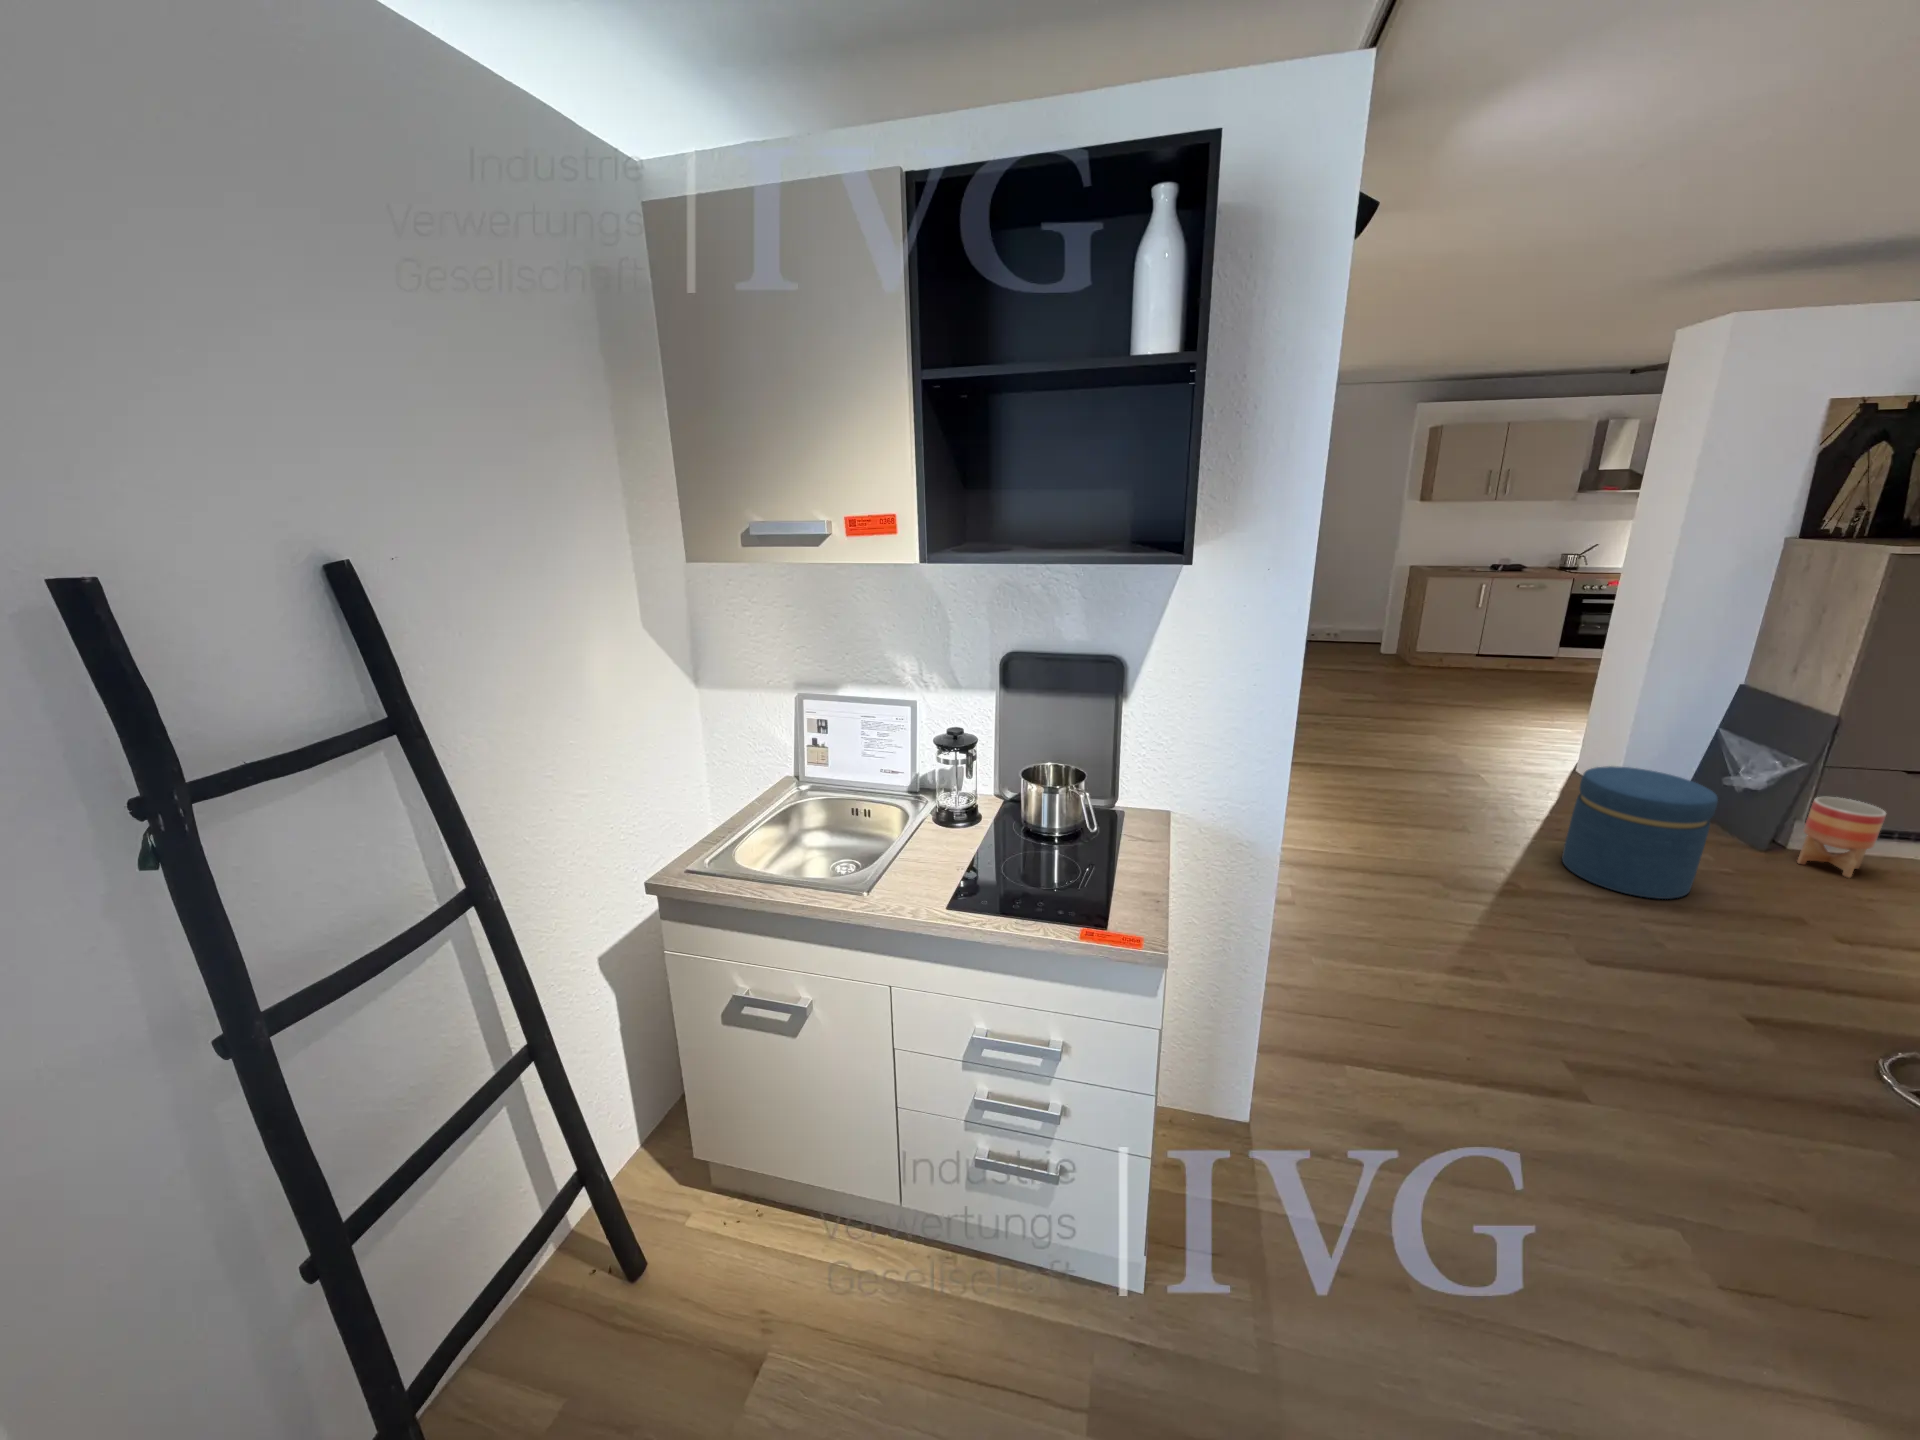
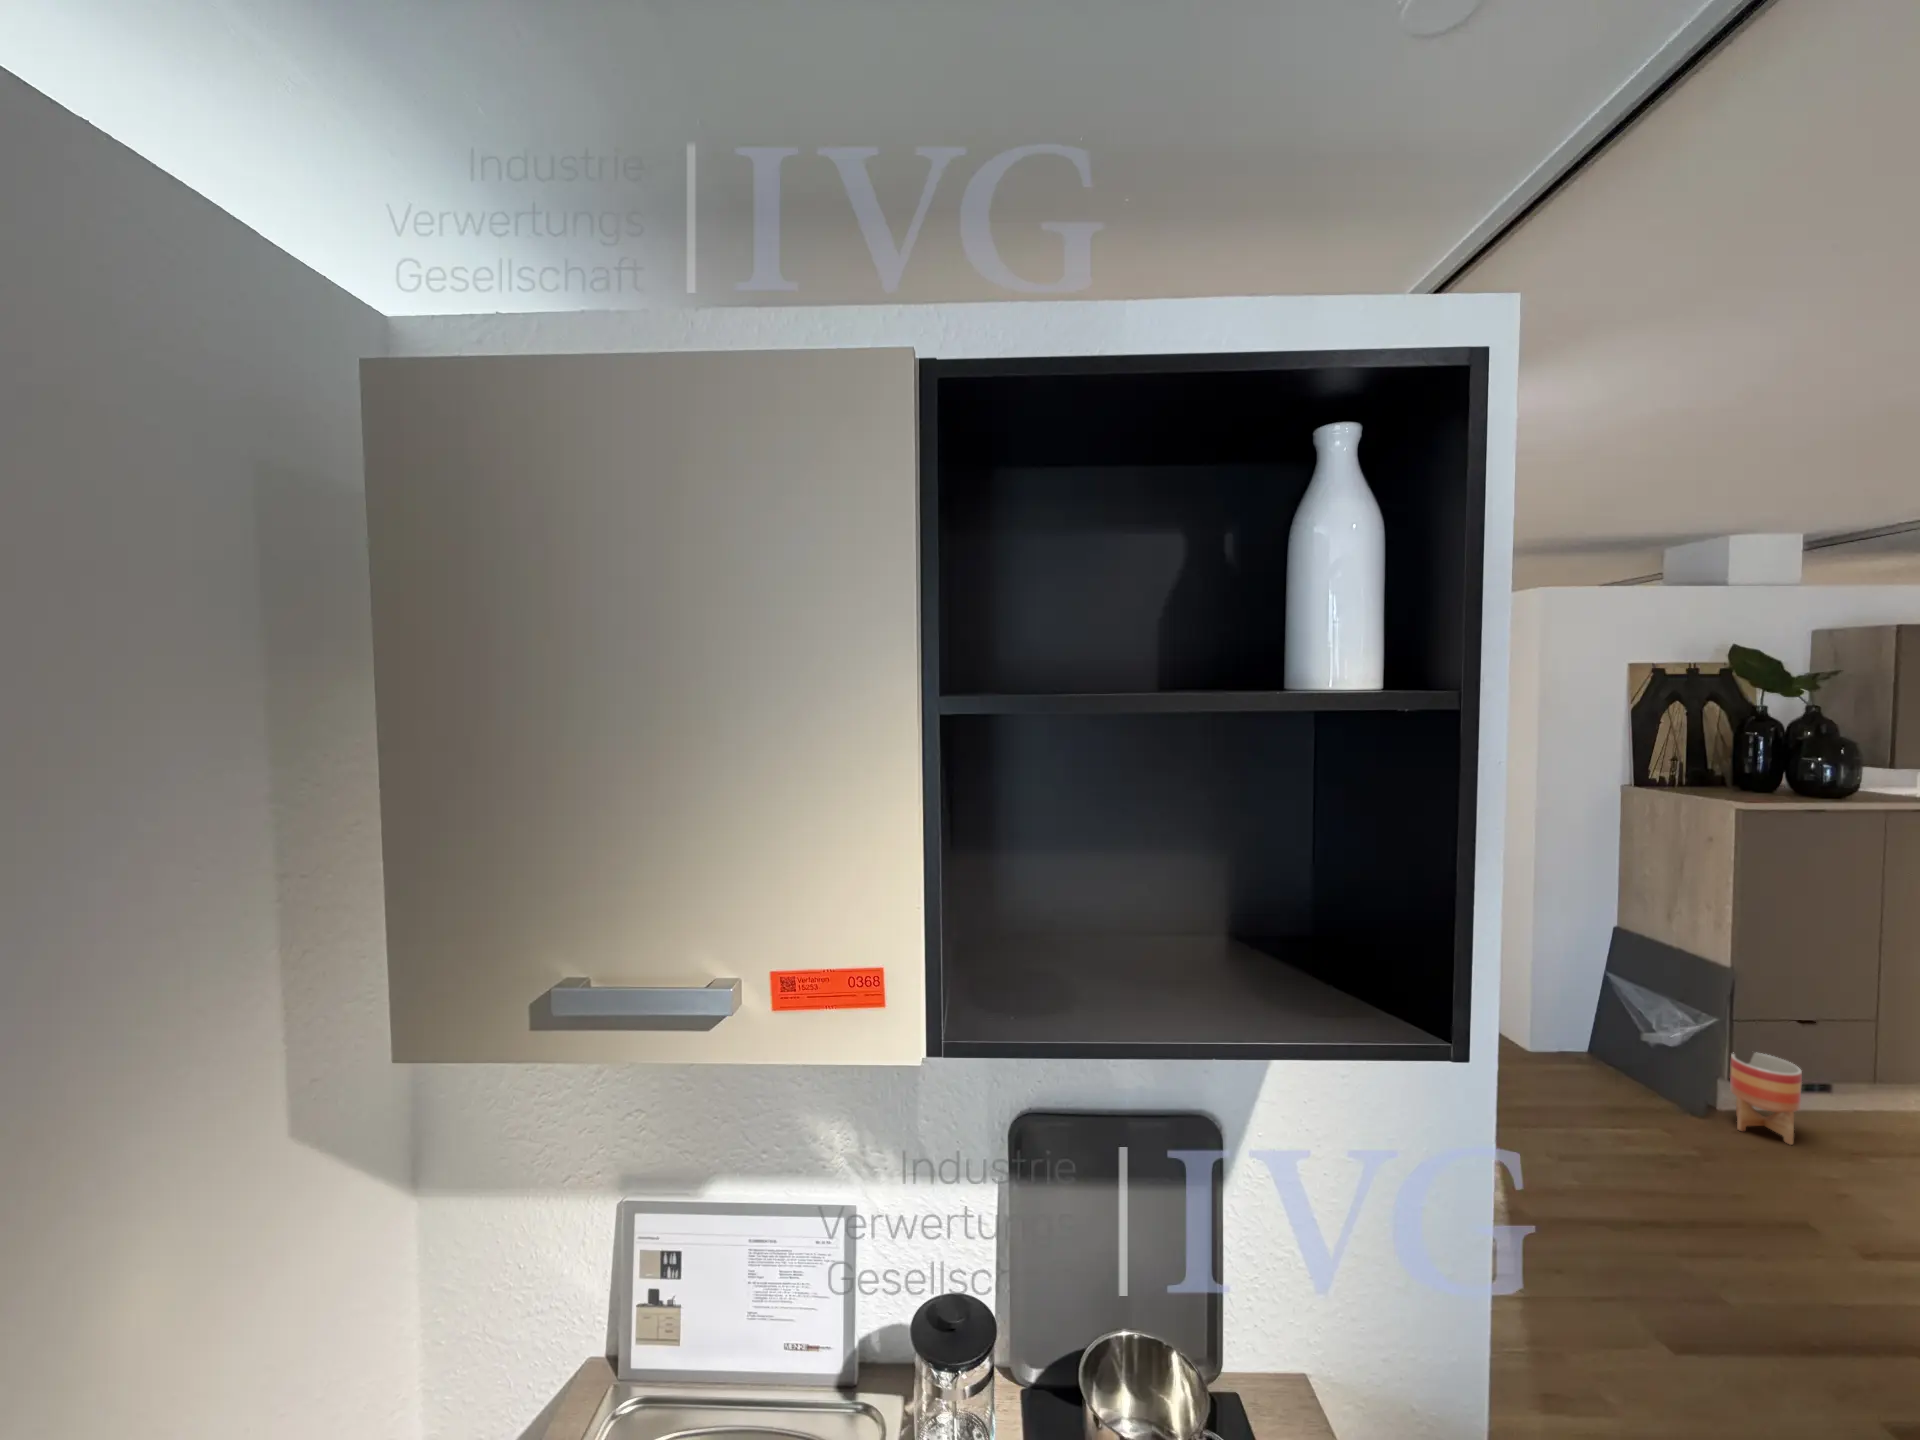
ottoman: present [1562,766,1718,899] -> none [1537,1042,1685,1210]

